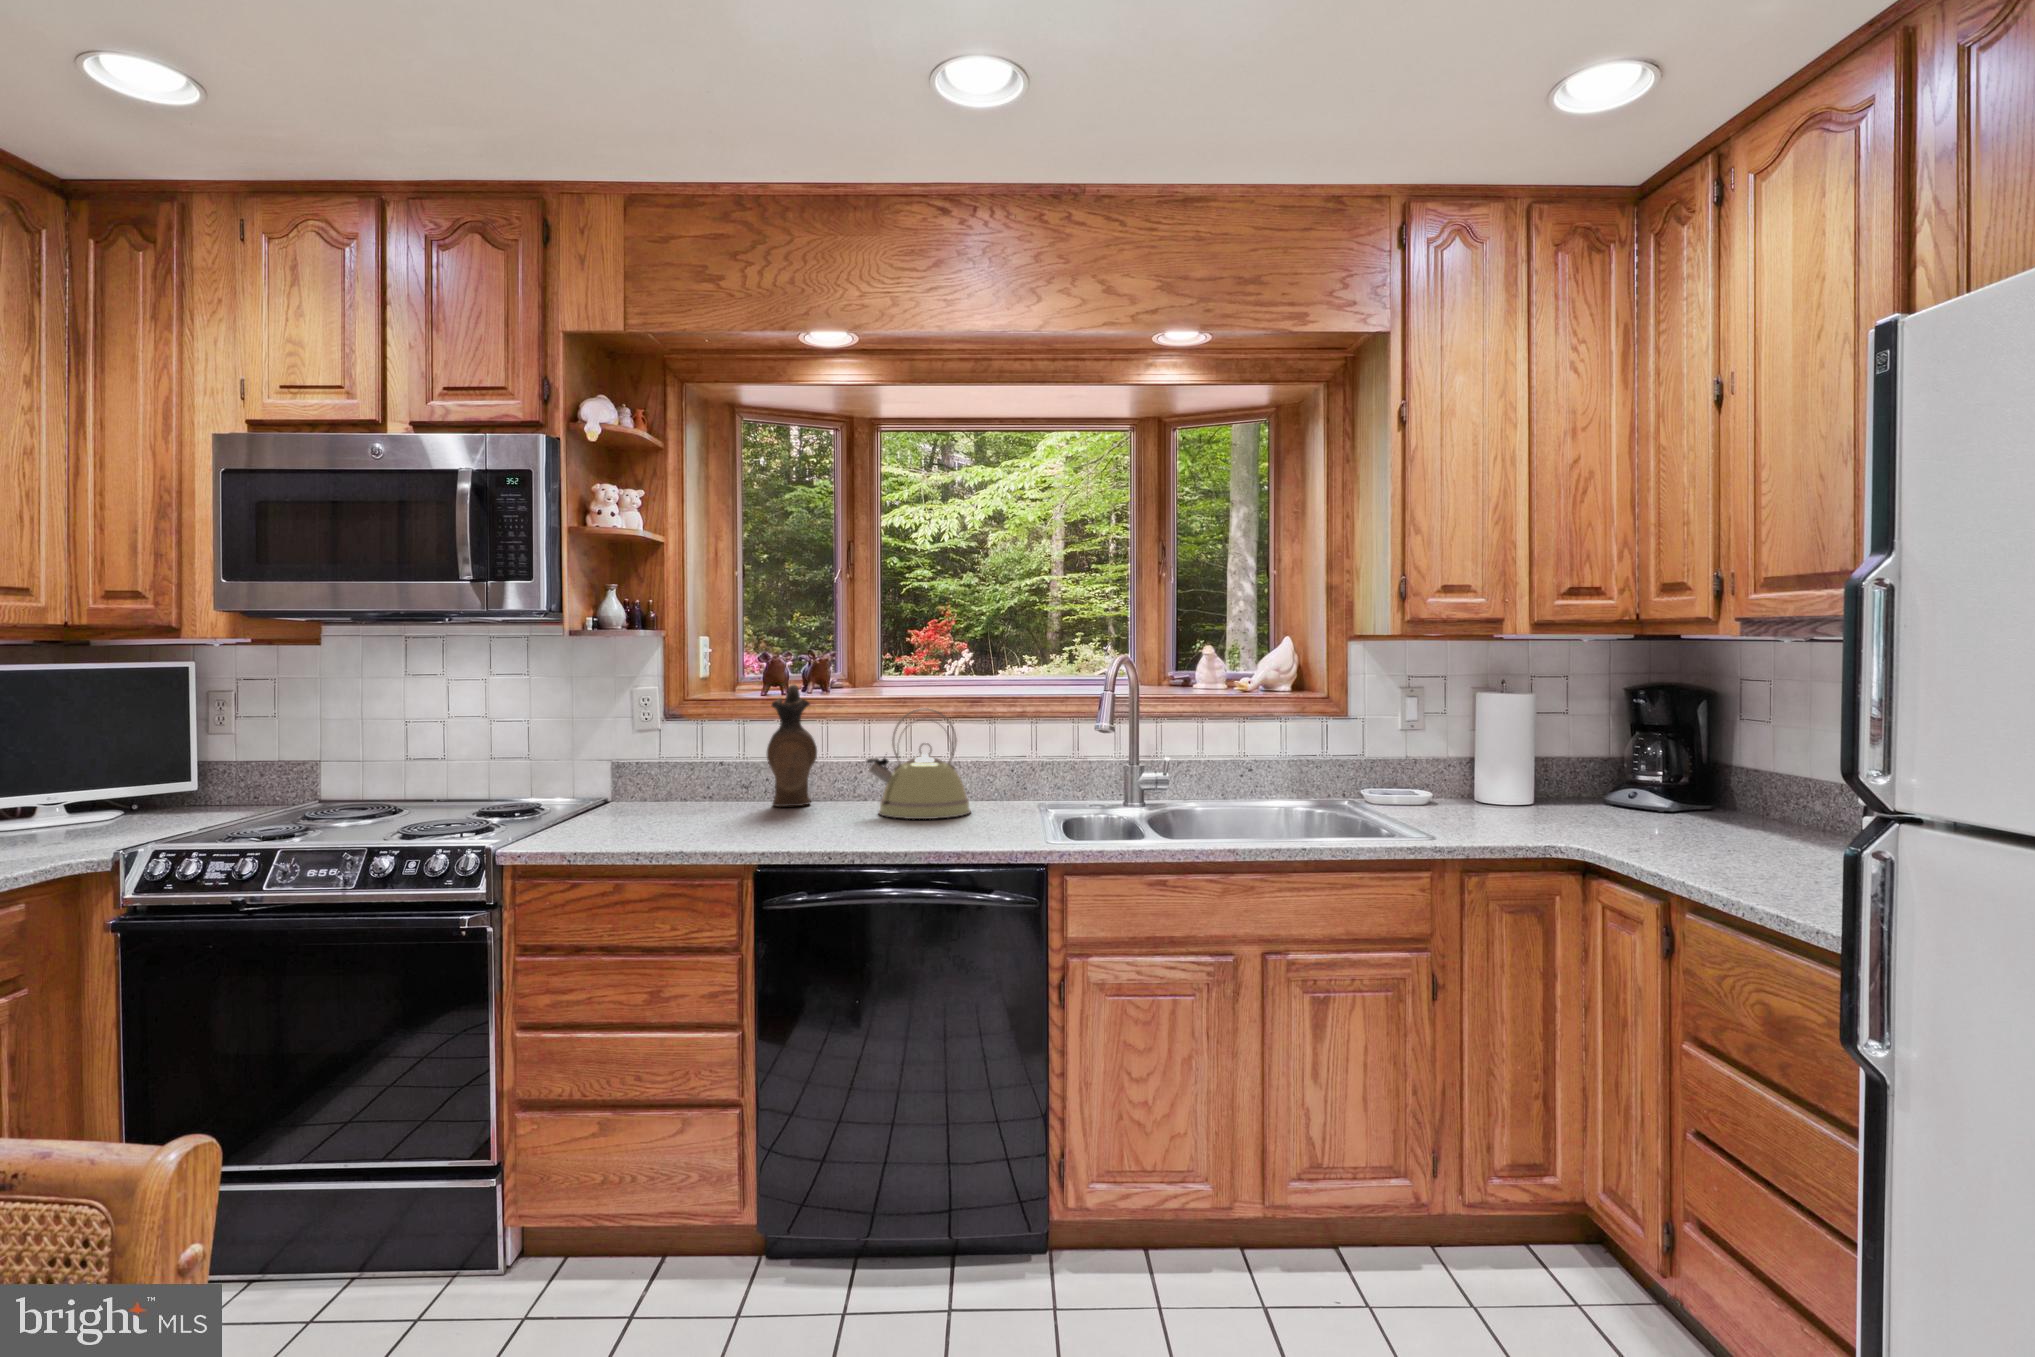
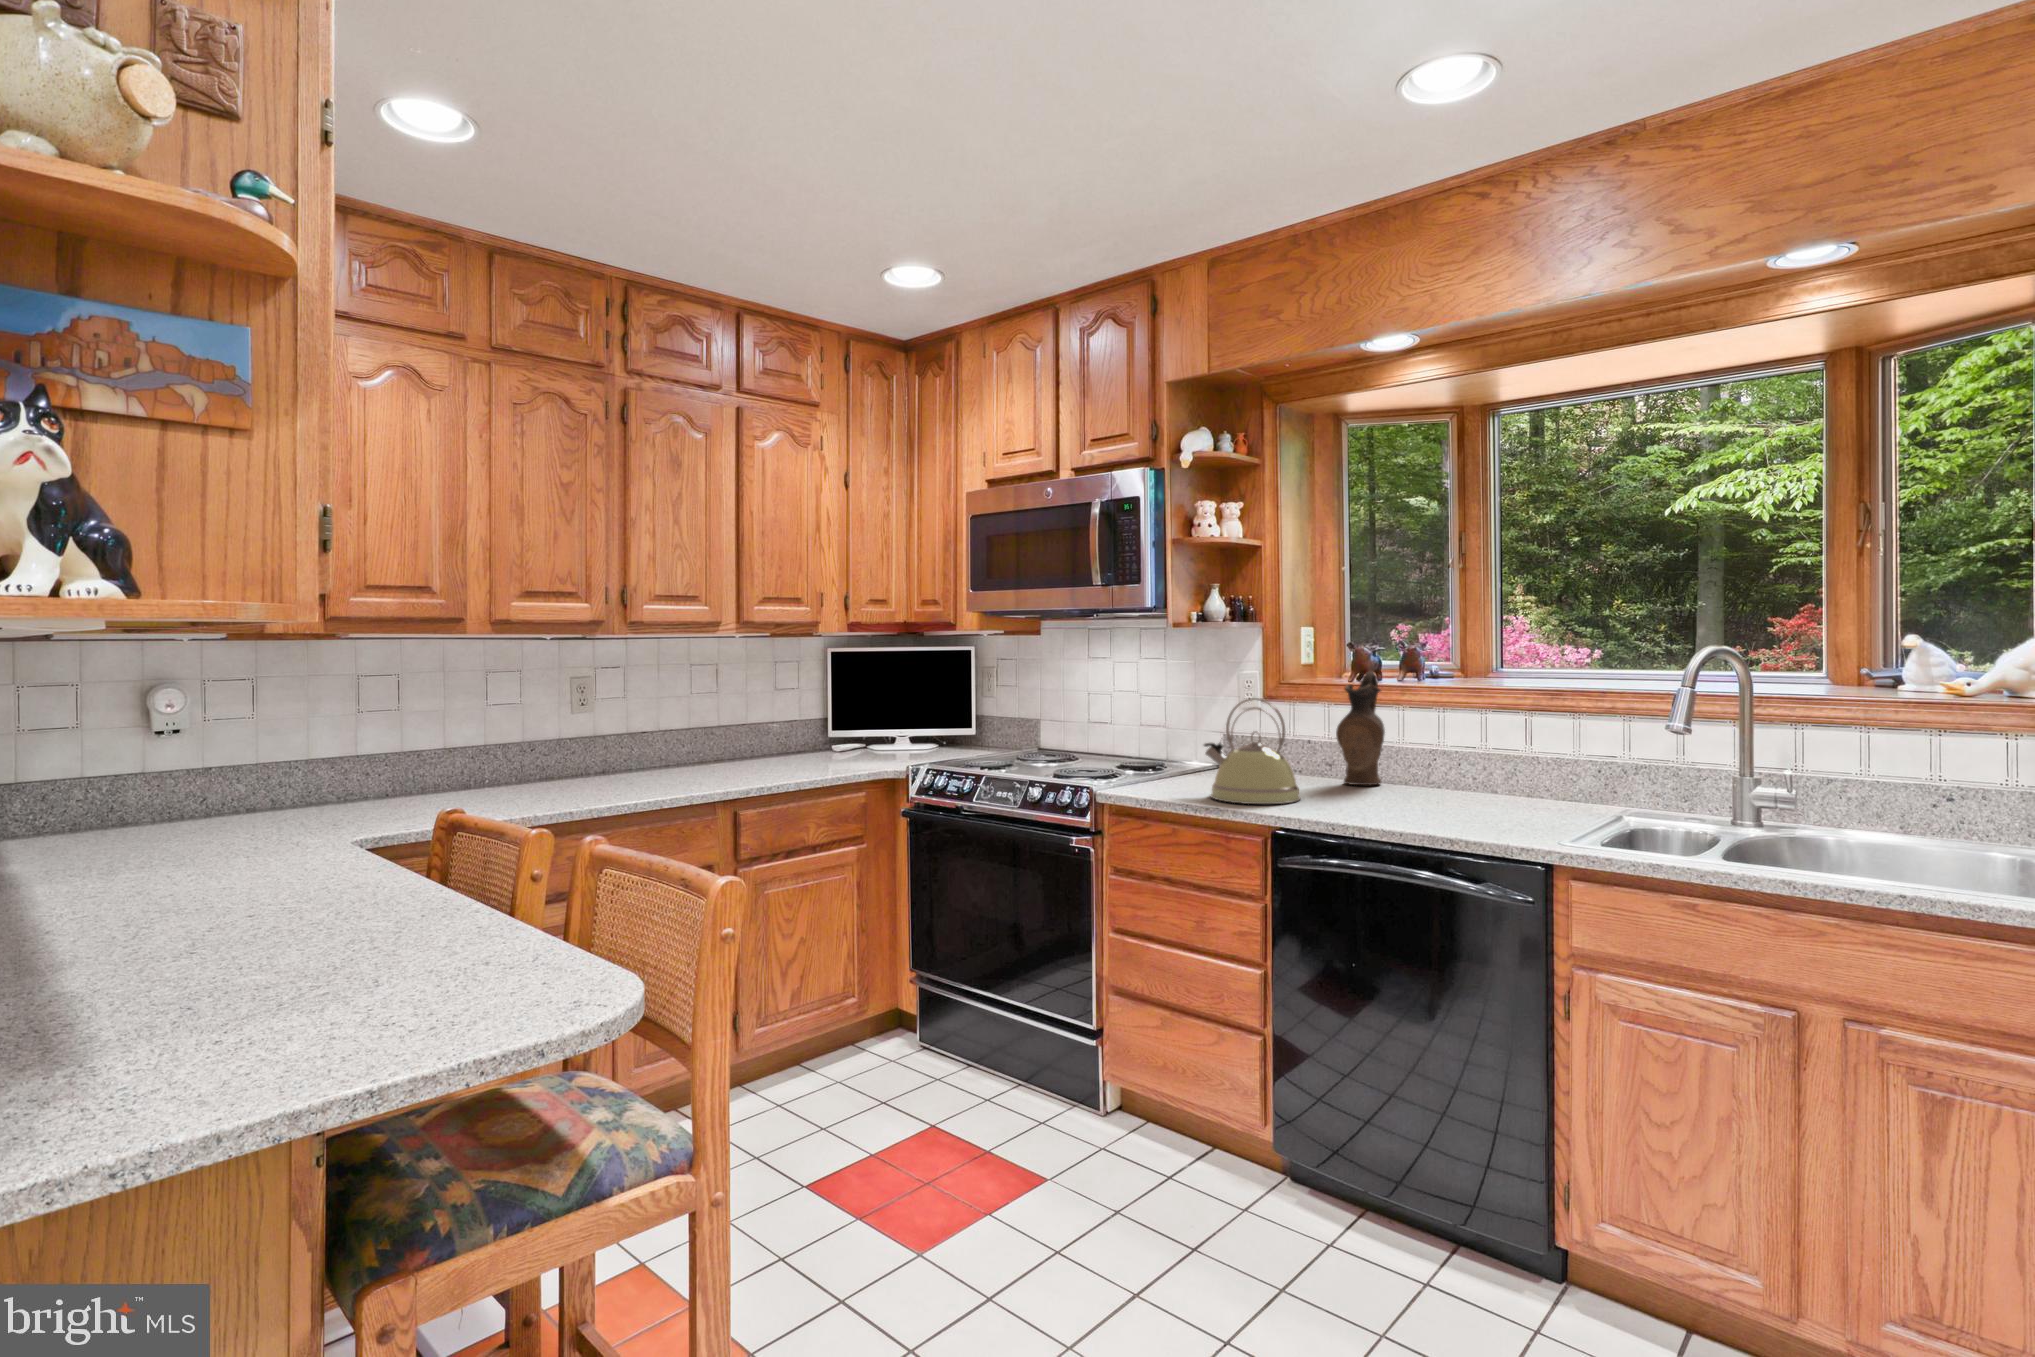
kettle: present [866,708,970,819] -> present [1204,698,1301,804]

